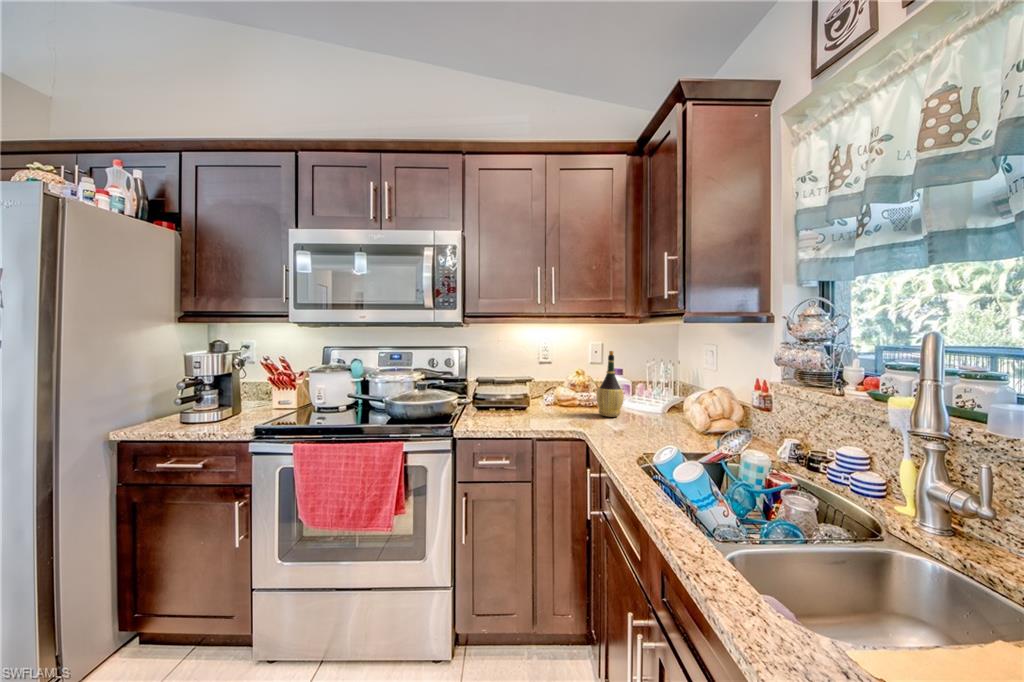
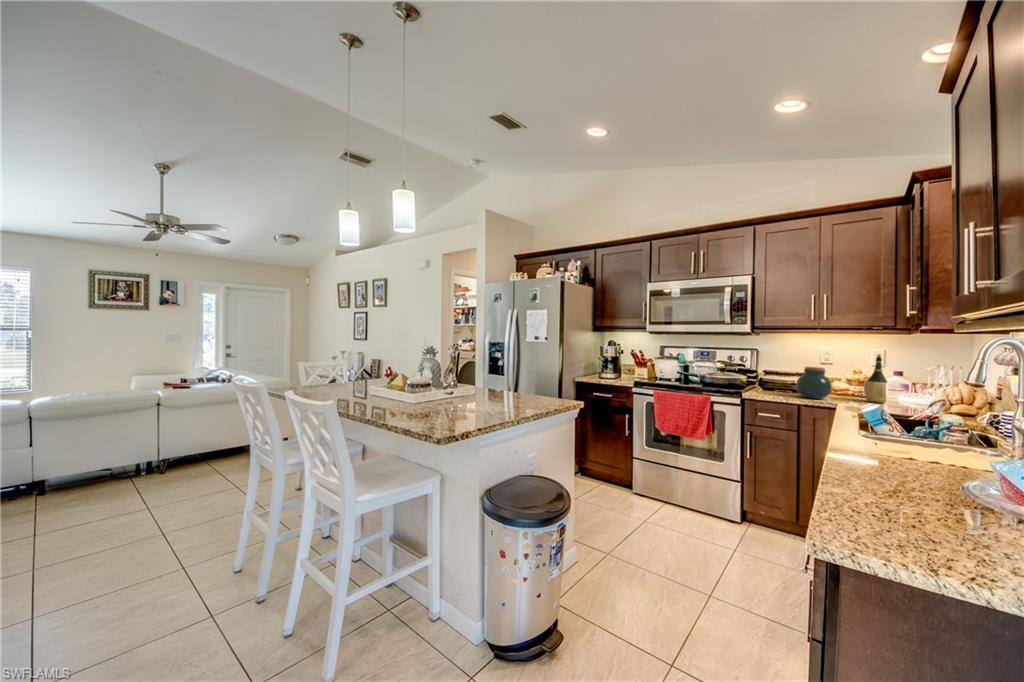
jar: none [524,373,566,422] -> present [796,367,832,399]

